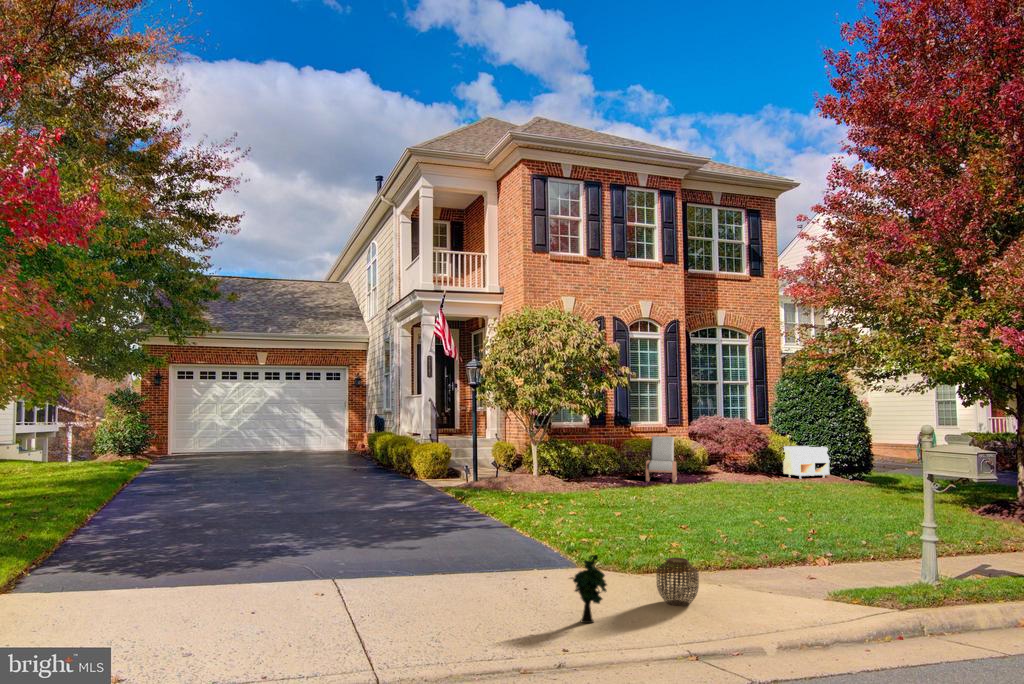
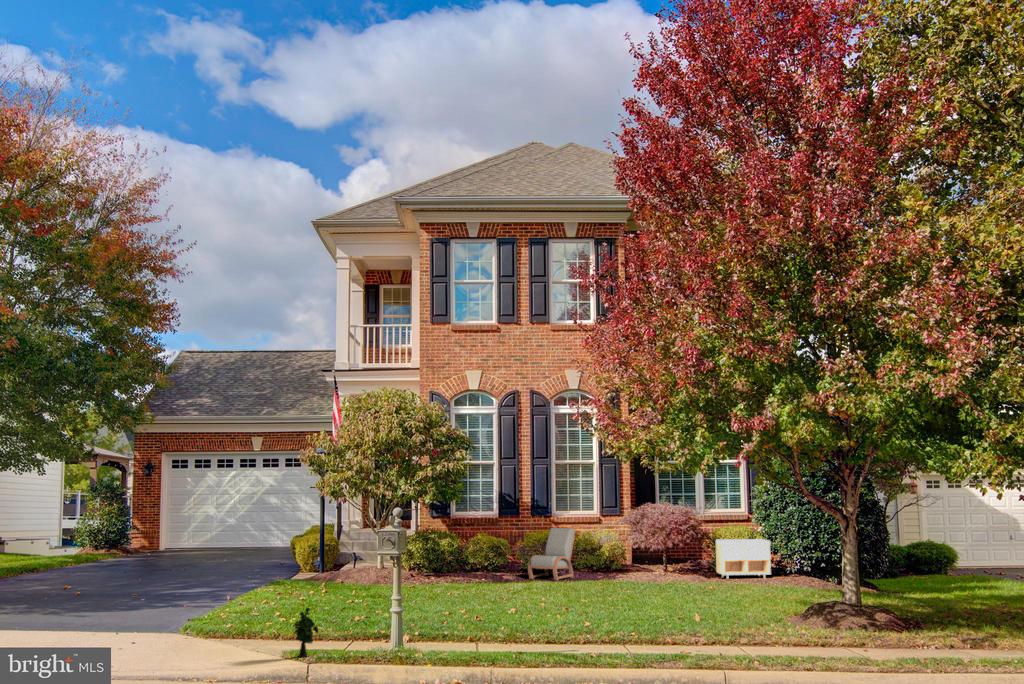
decorative plant: present [571,555,607,623] -> present [294,608,318,657]
woven basket: present [657,558,699,606] -> none [150,625,185,662]

